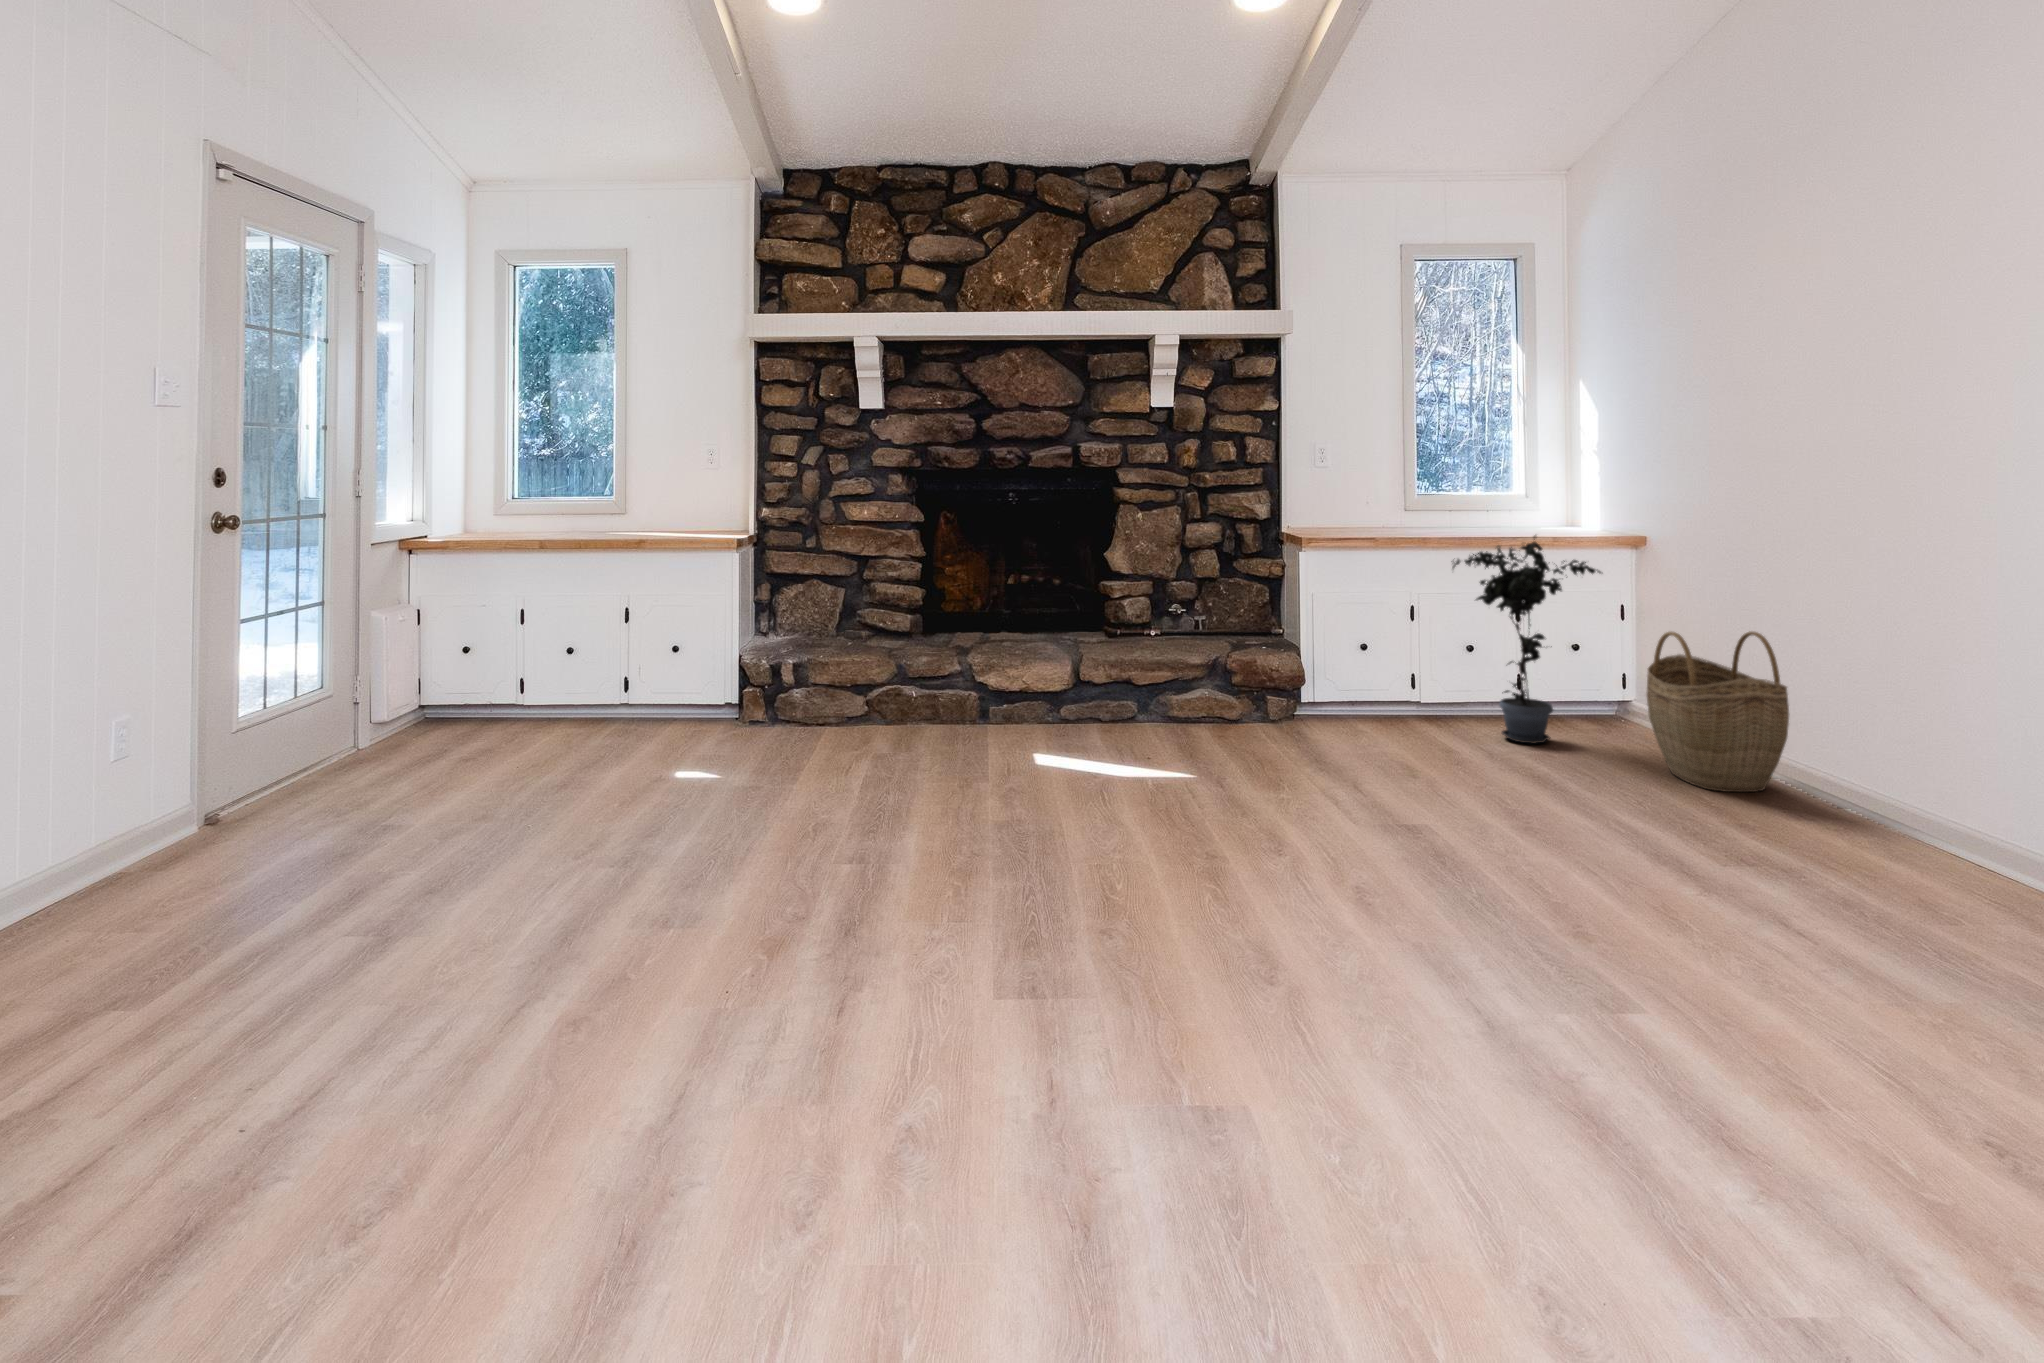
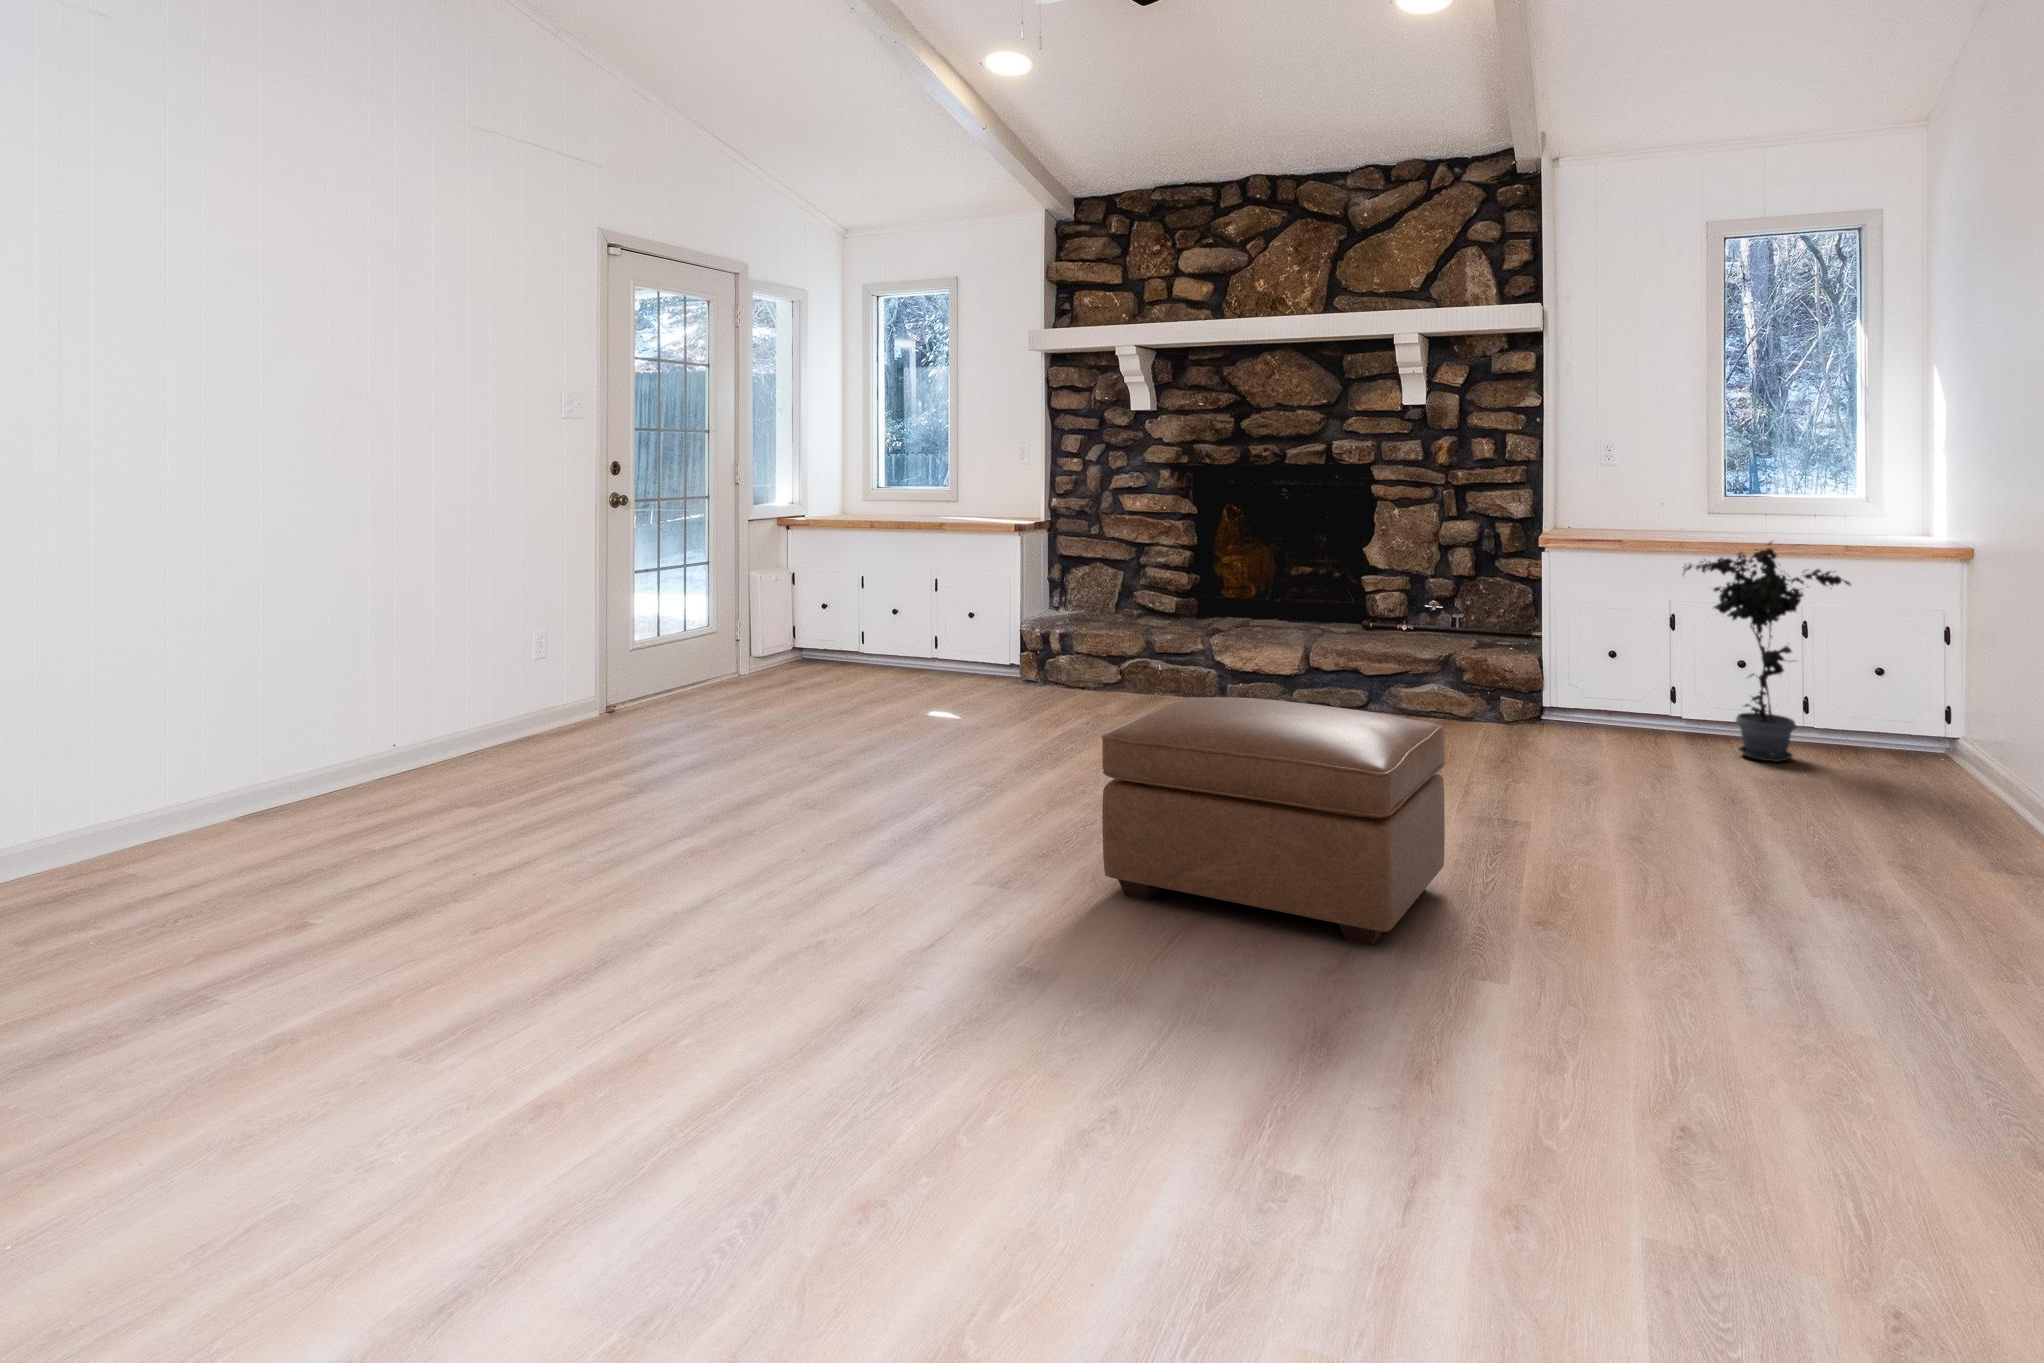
woven basket: present [1647,631,1789,792] -> none [1865,648,2009,825]
ottoman: none [1119,739,1512,1029] -> present [1101,697,1445,946]

